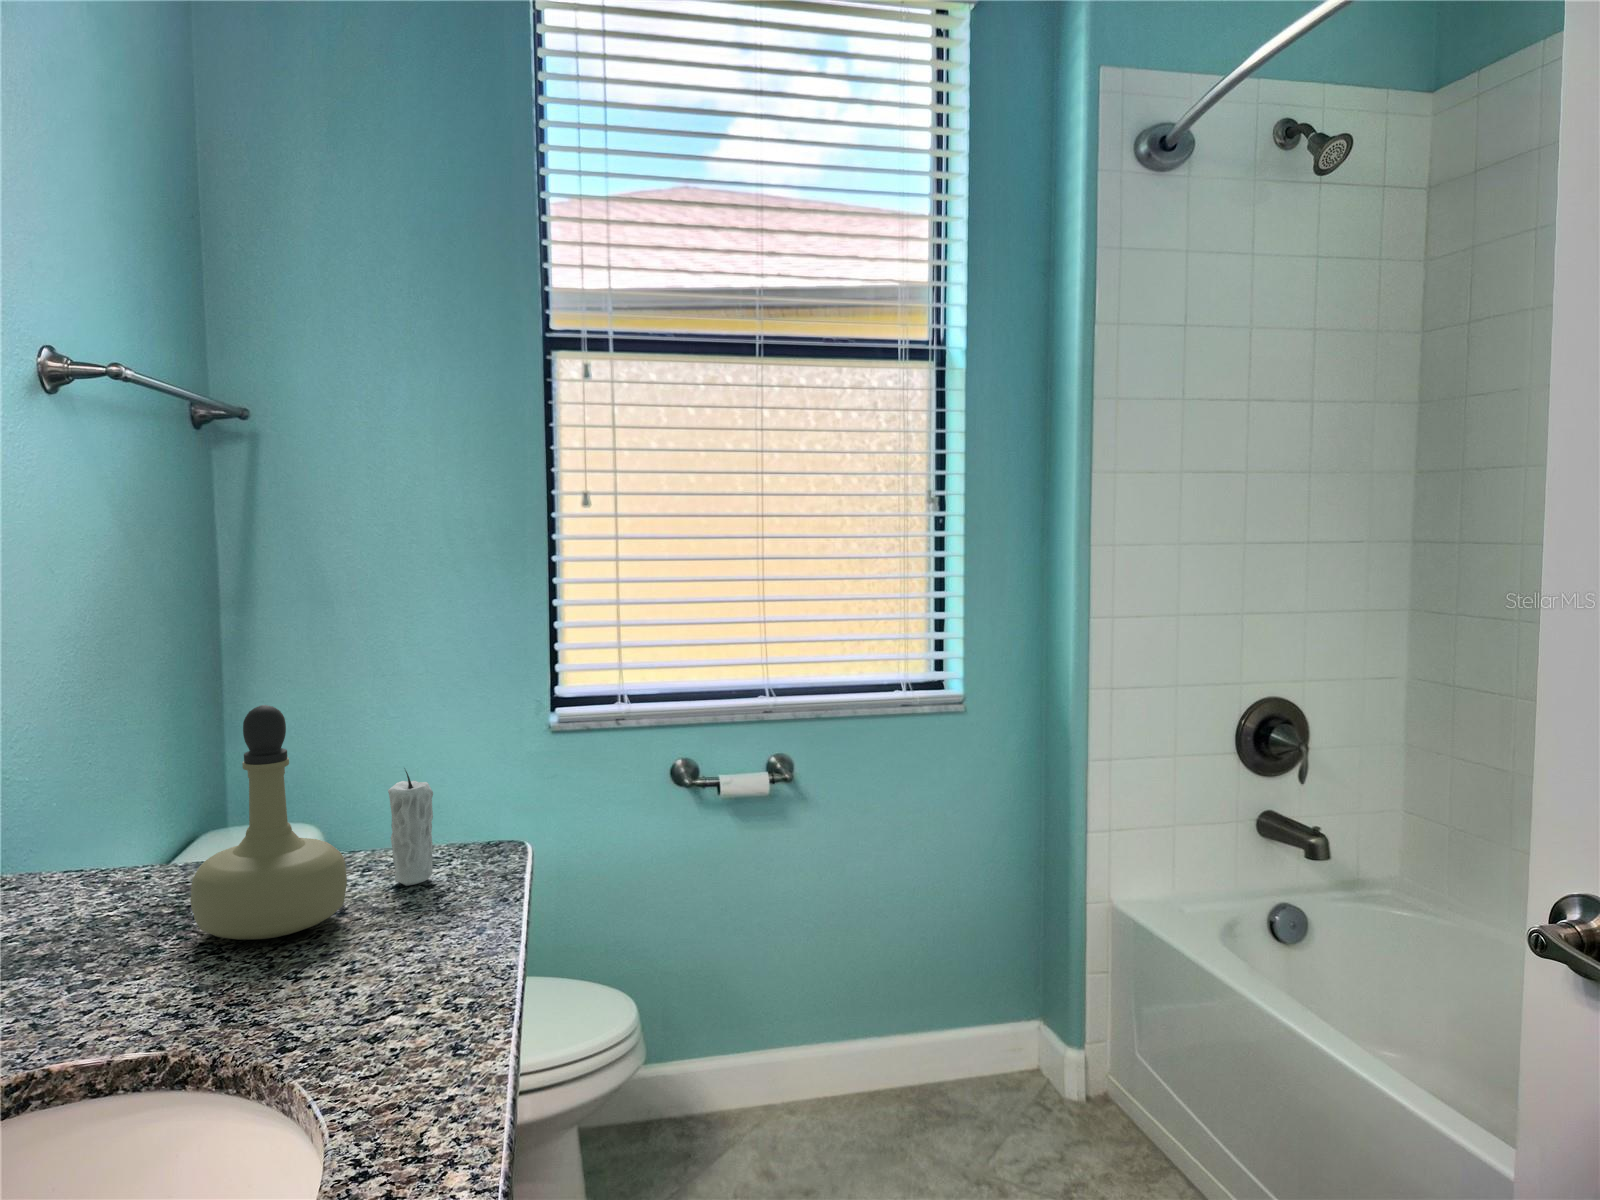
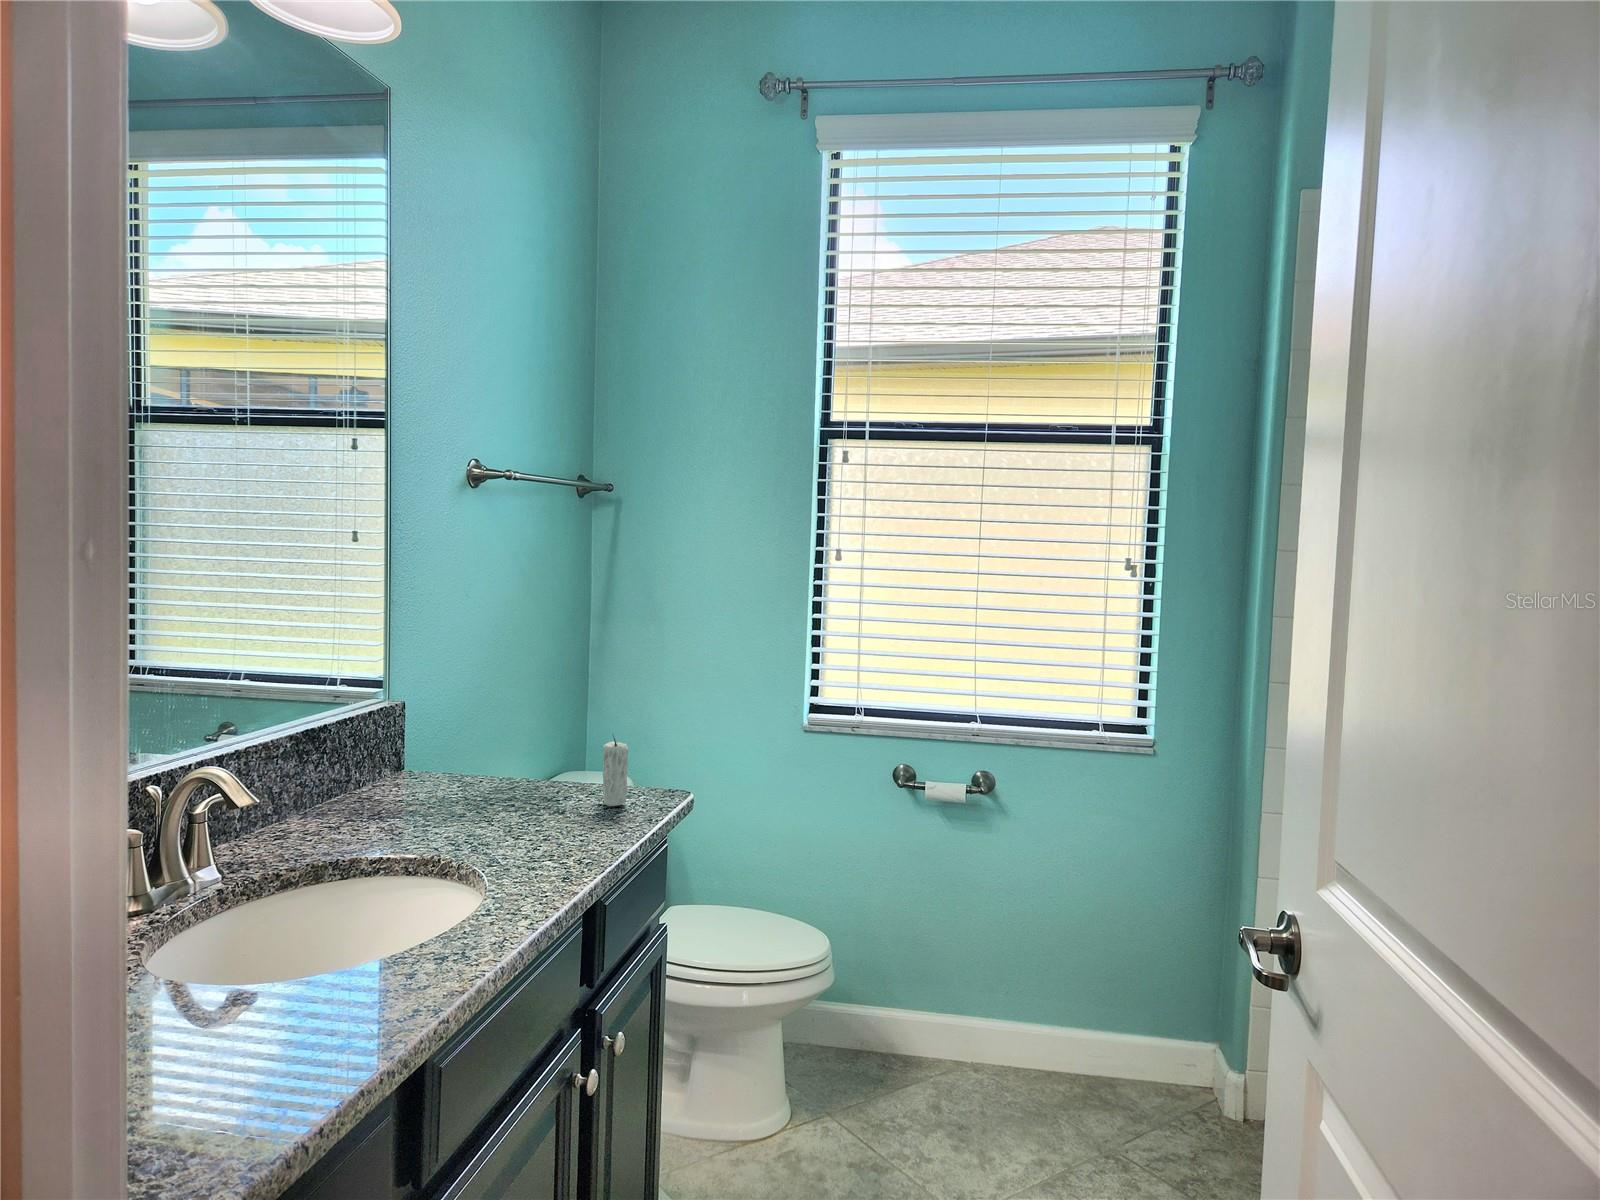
perfume bottle: present [191,705,347,939] -> none [483,686,566,820]

